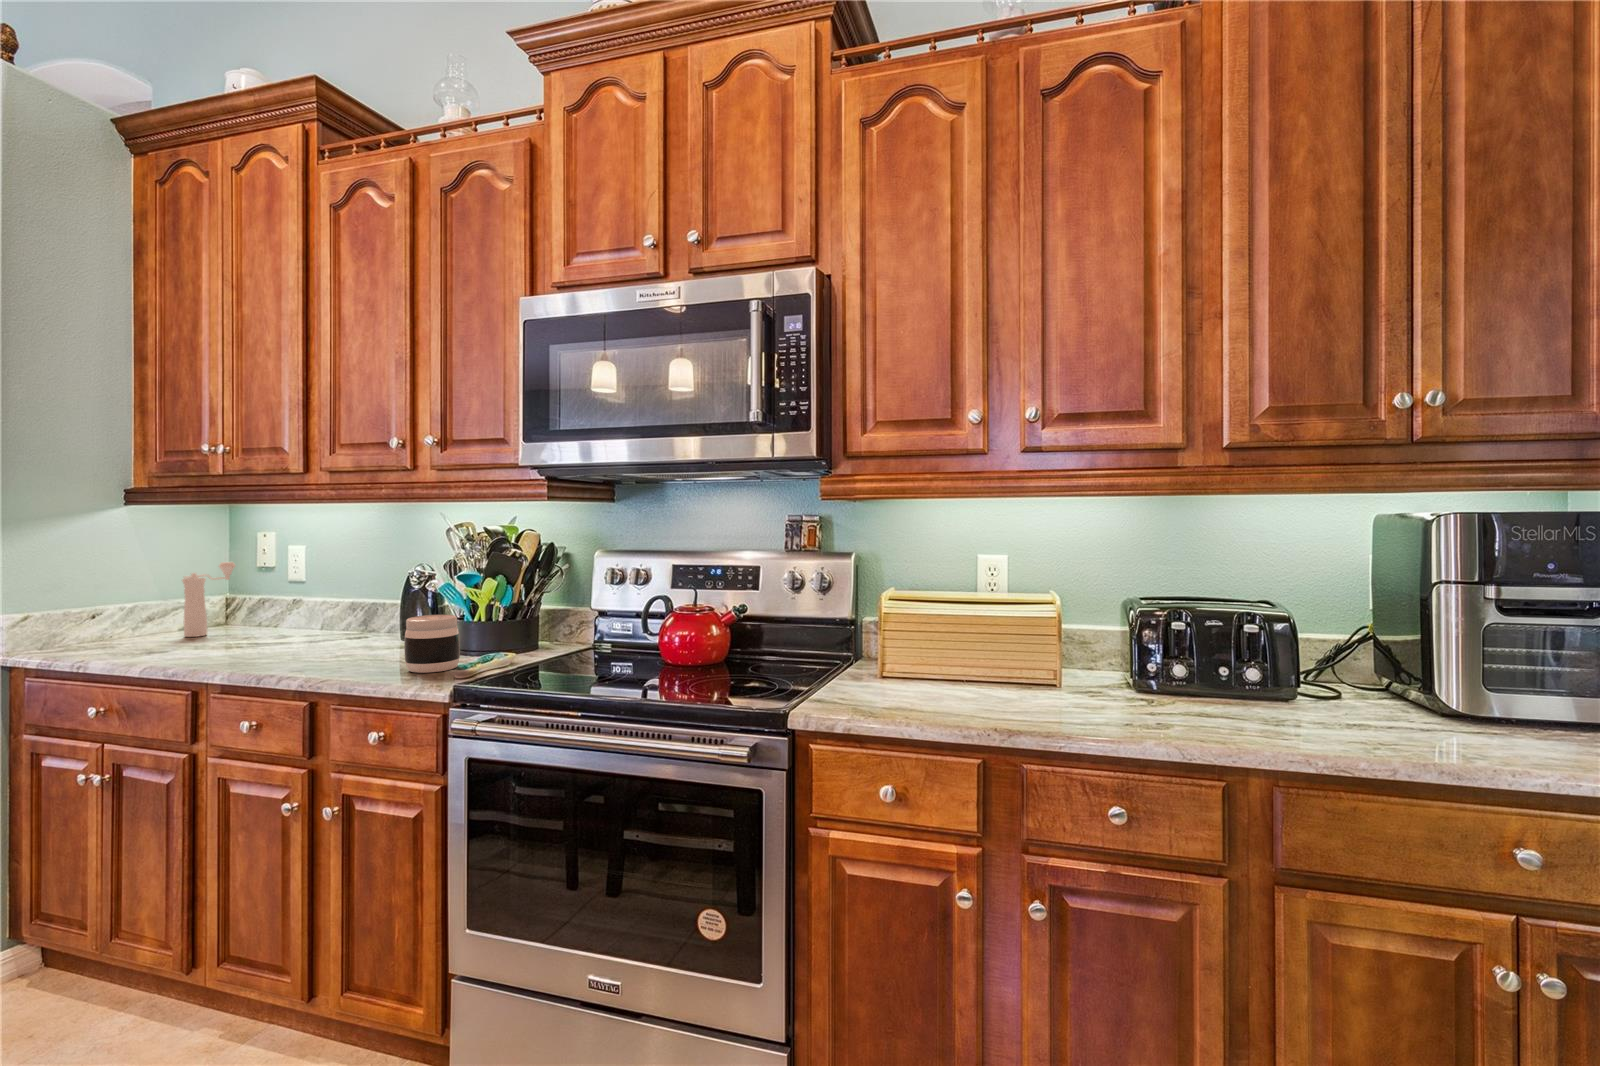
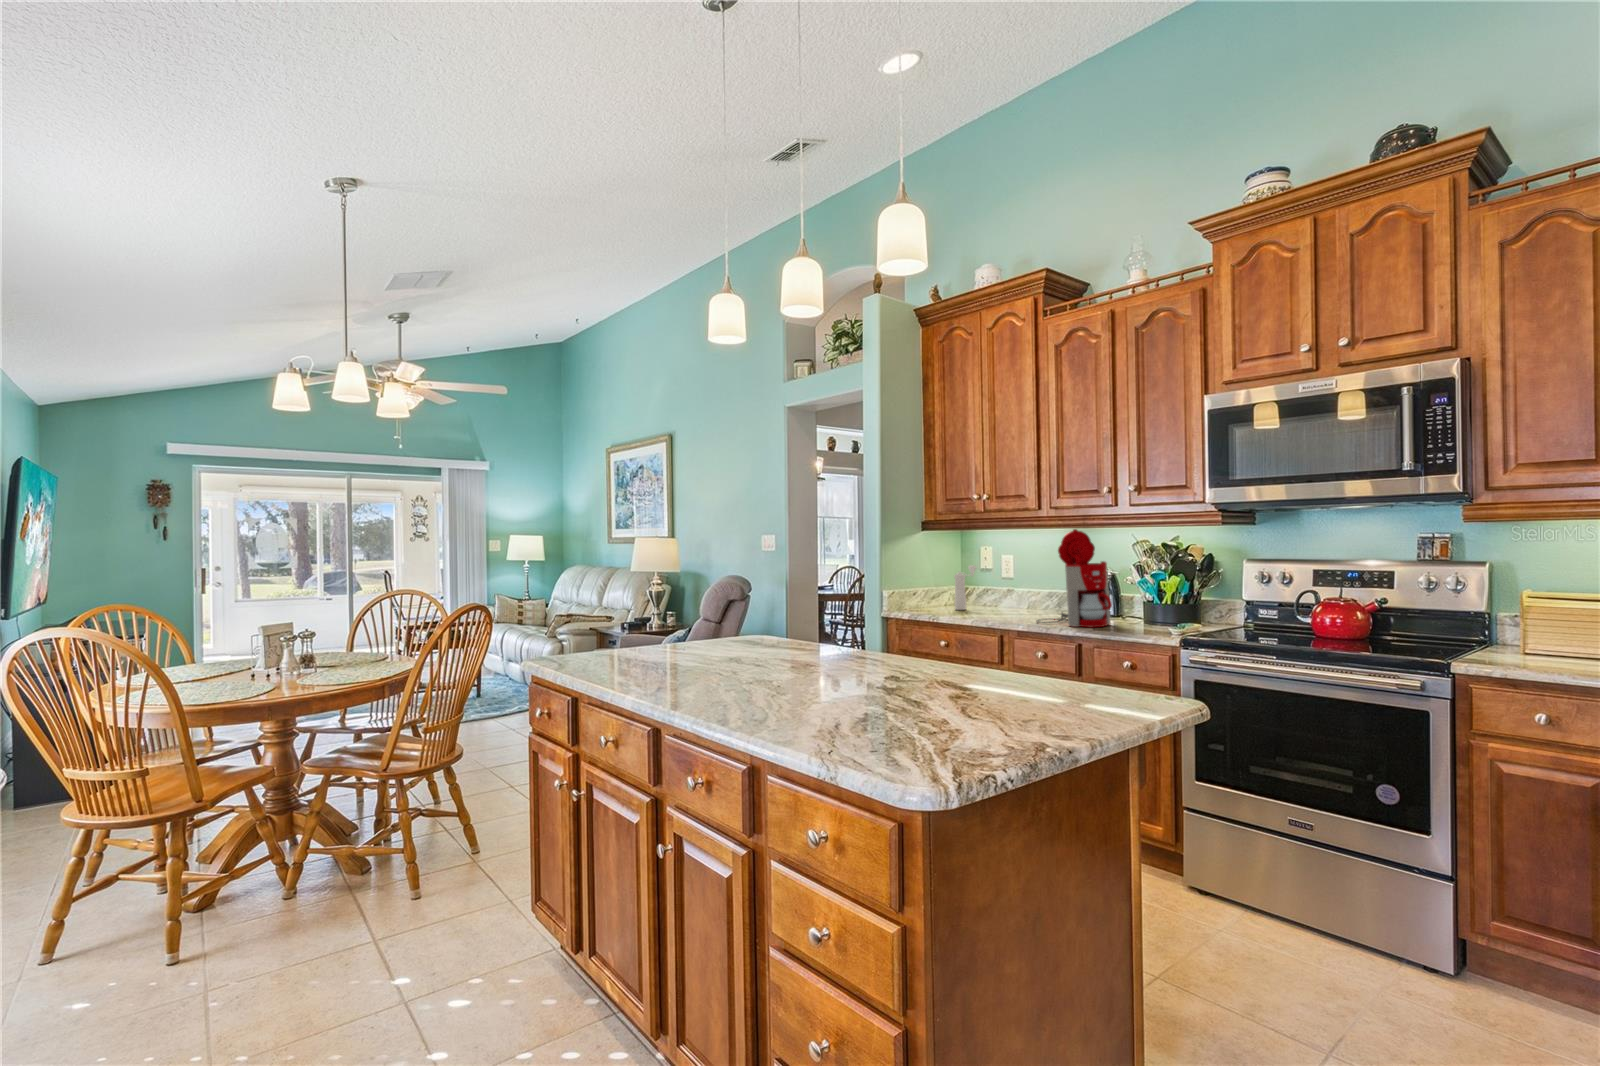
coffee maker: none [272,503,396,665] -> present [1037,529,1112,627]
jar: present [404,615,460,673] -> none [1132,599,1166,633]

